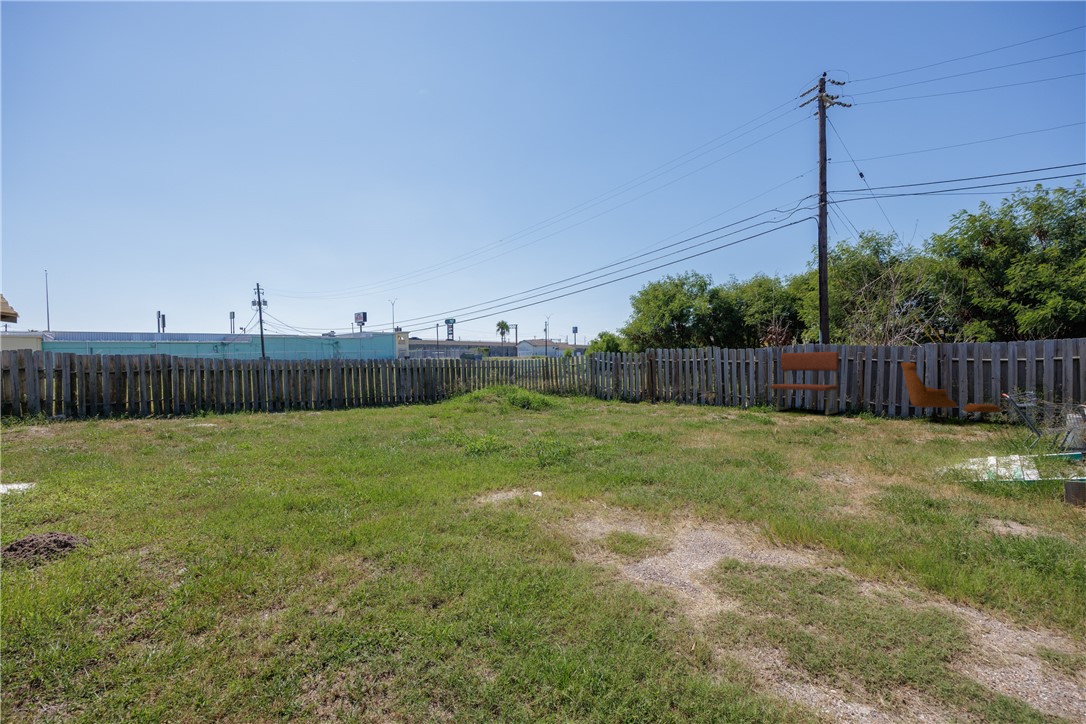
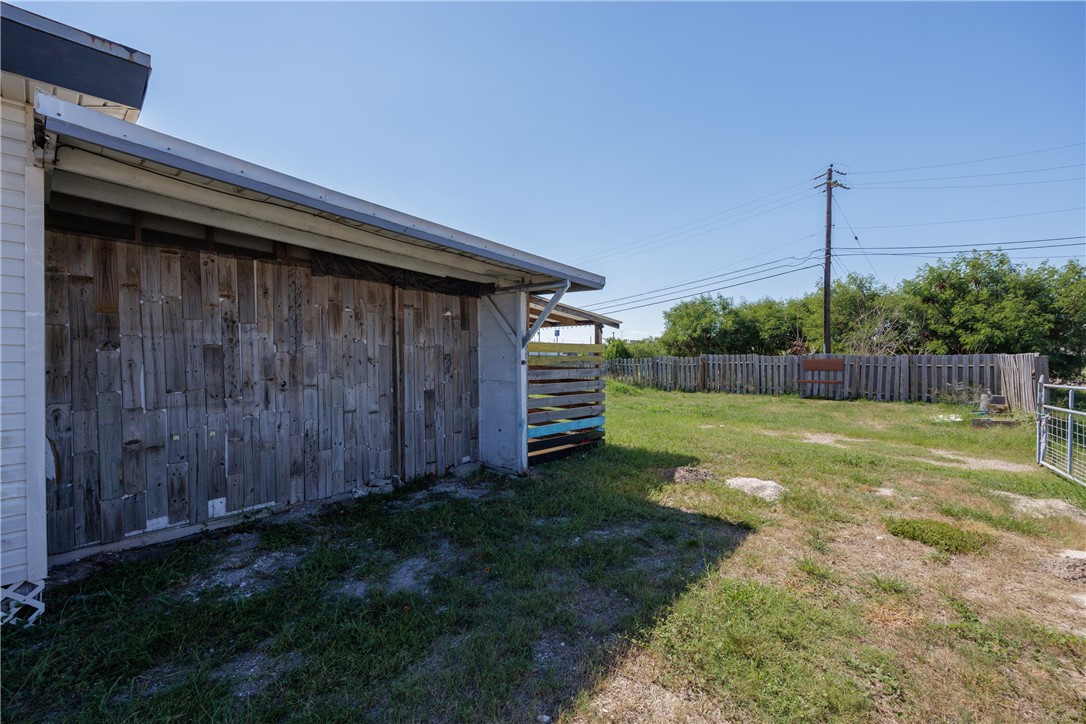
lounge chair: present [901,362,1001,424] -> none [886,366,948,405]

